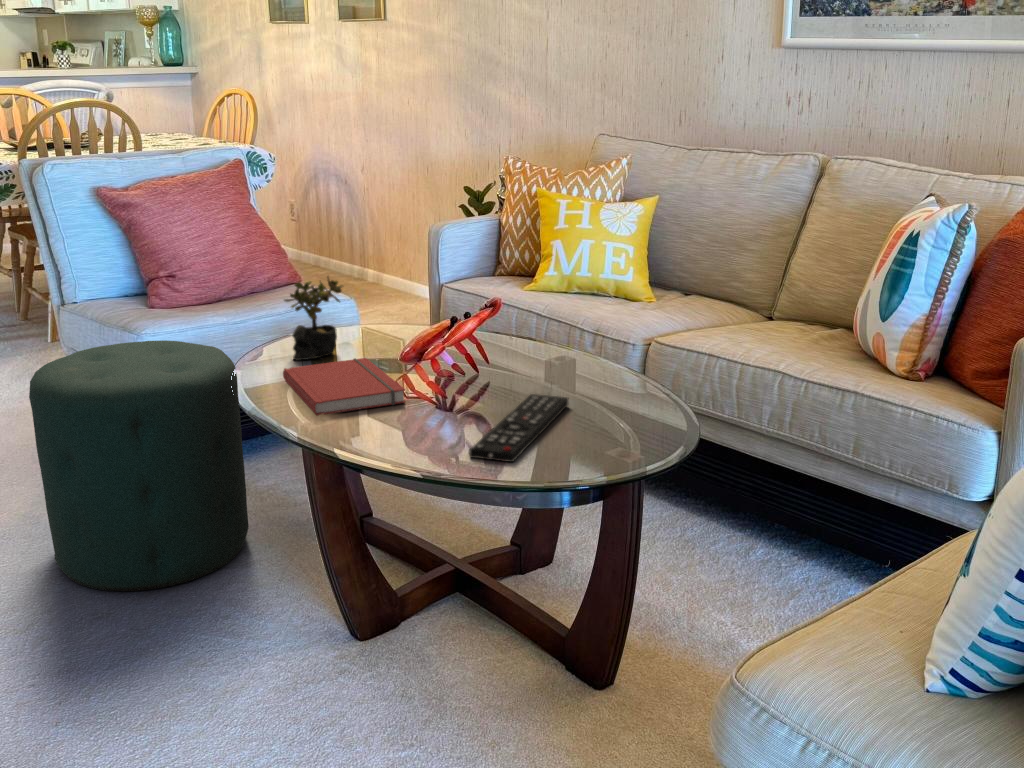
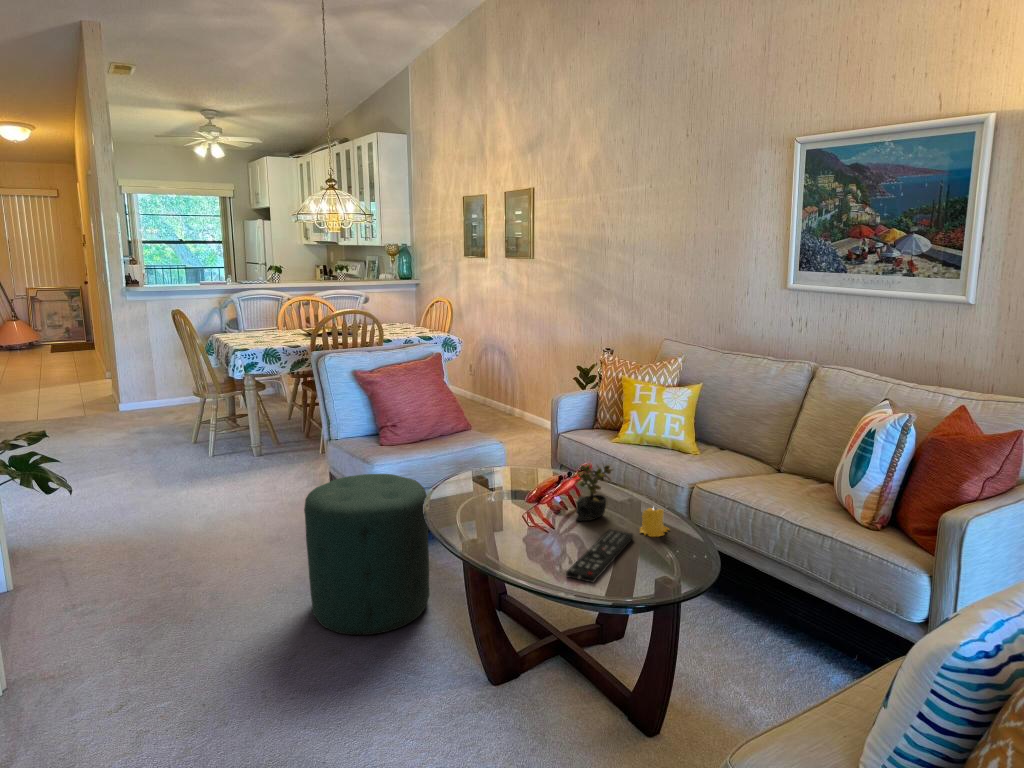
succulent plant: present [284,277,342,360] -> present [576,465,613,521]
candle: none [576,354,623,402] -> present [640,508,669,537]
book: present [283,358,405,416] -> none [455,495,529,537]

